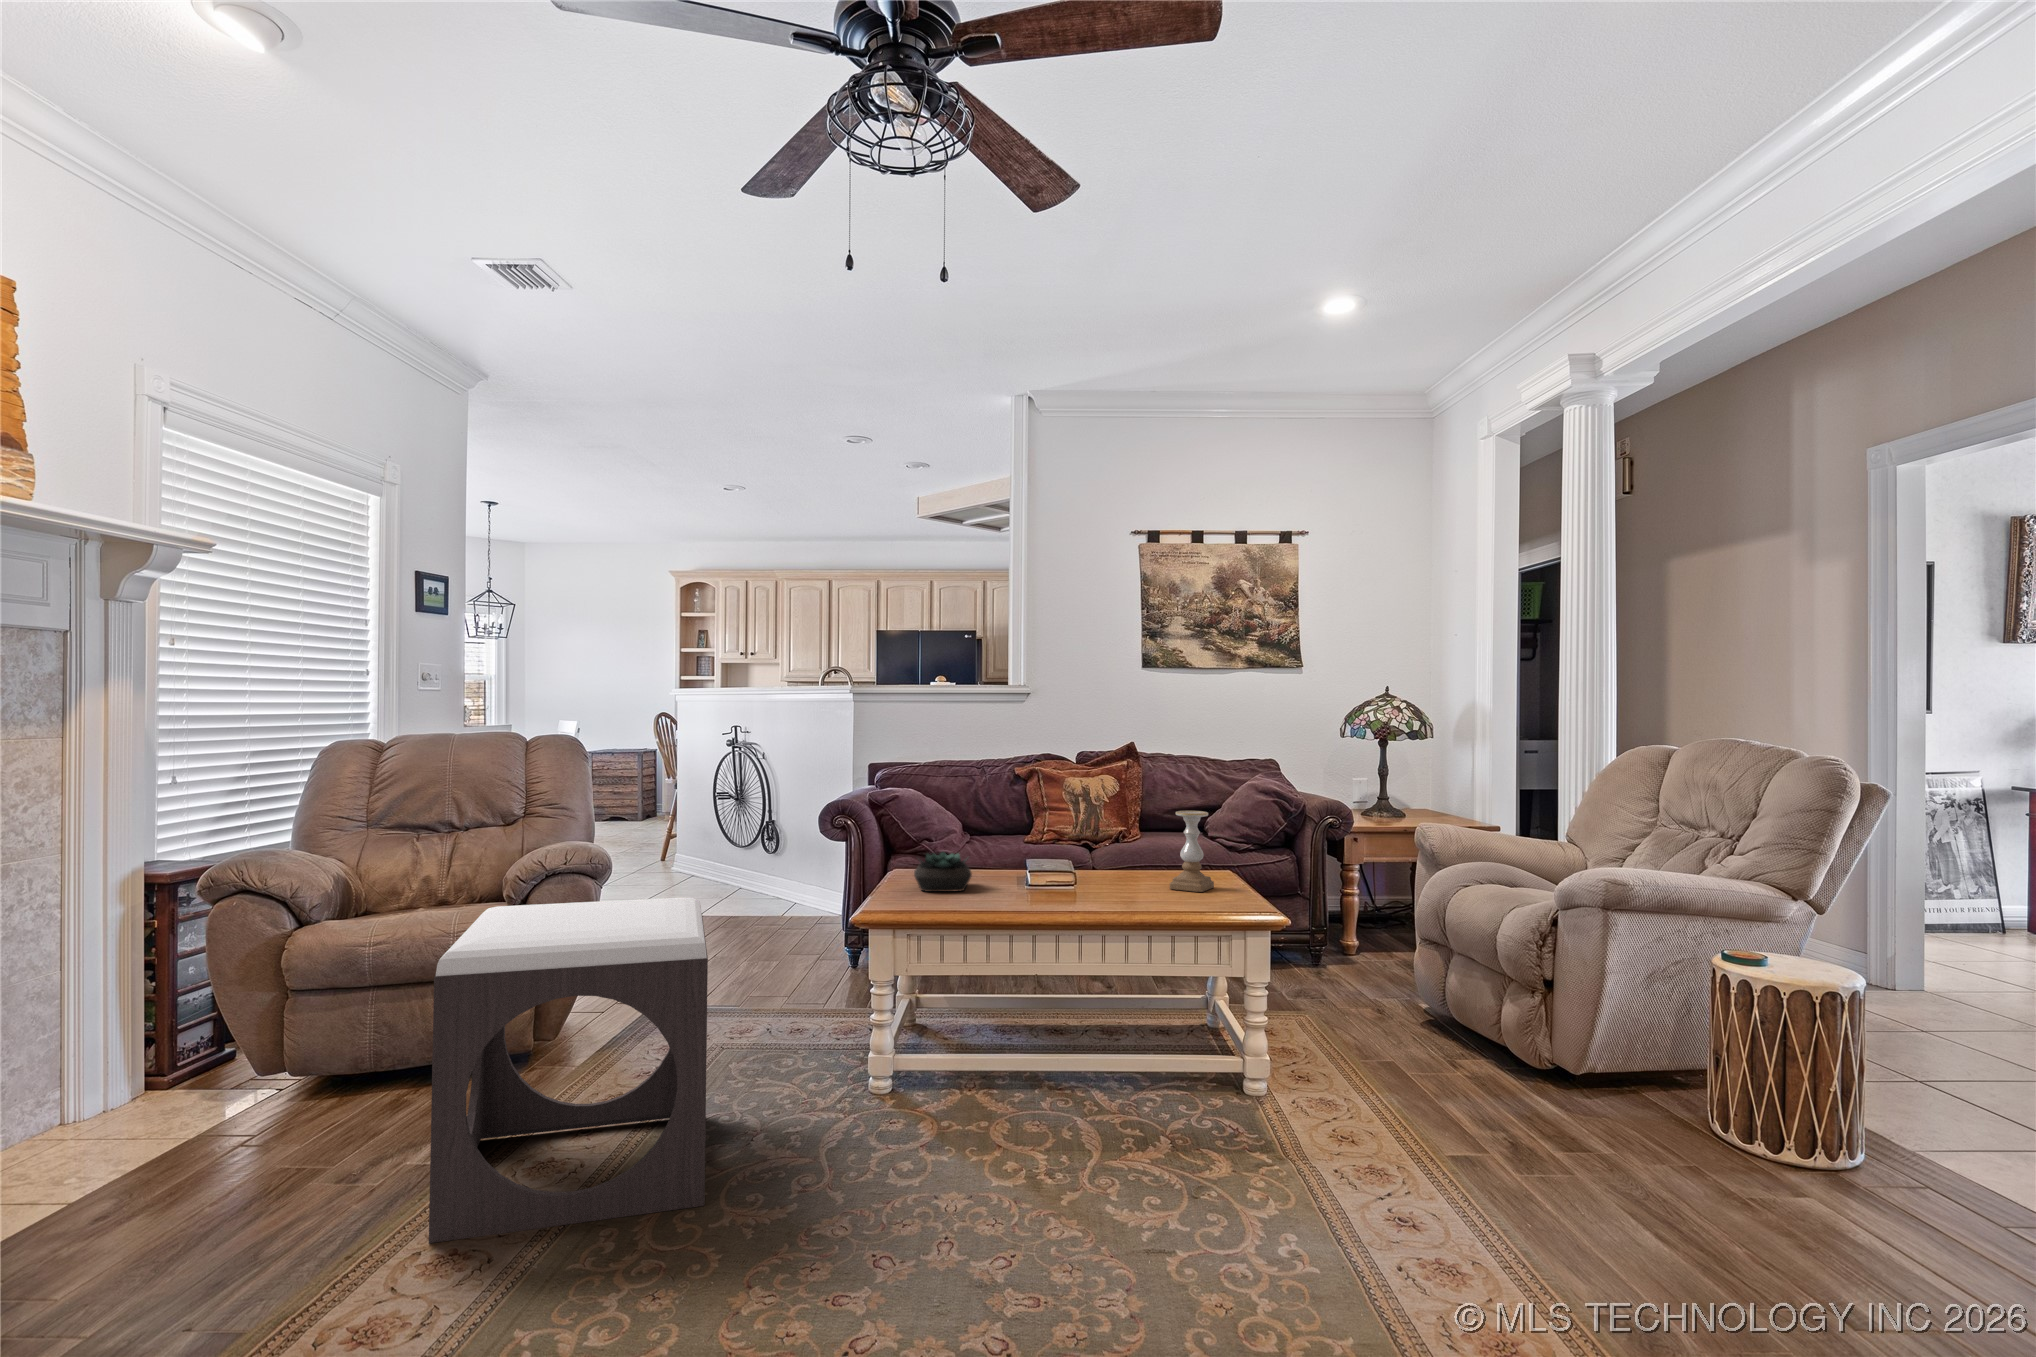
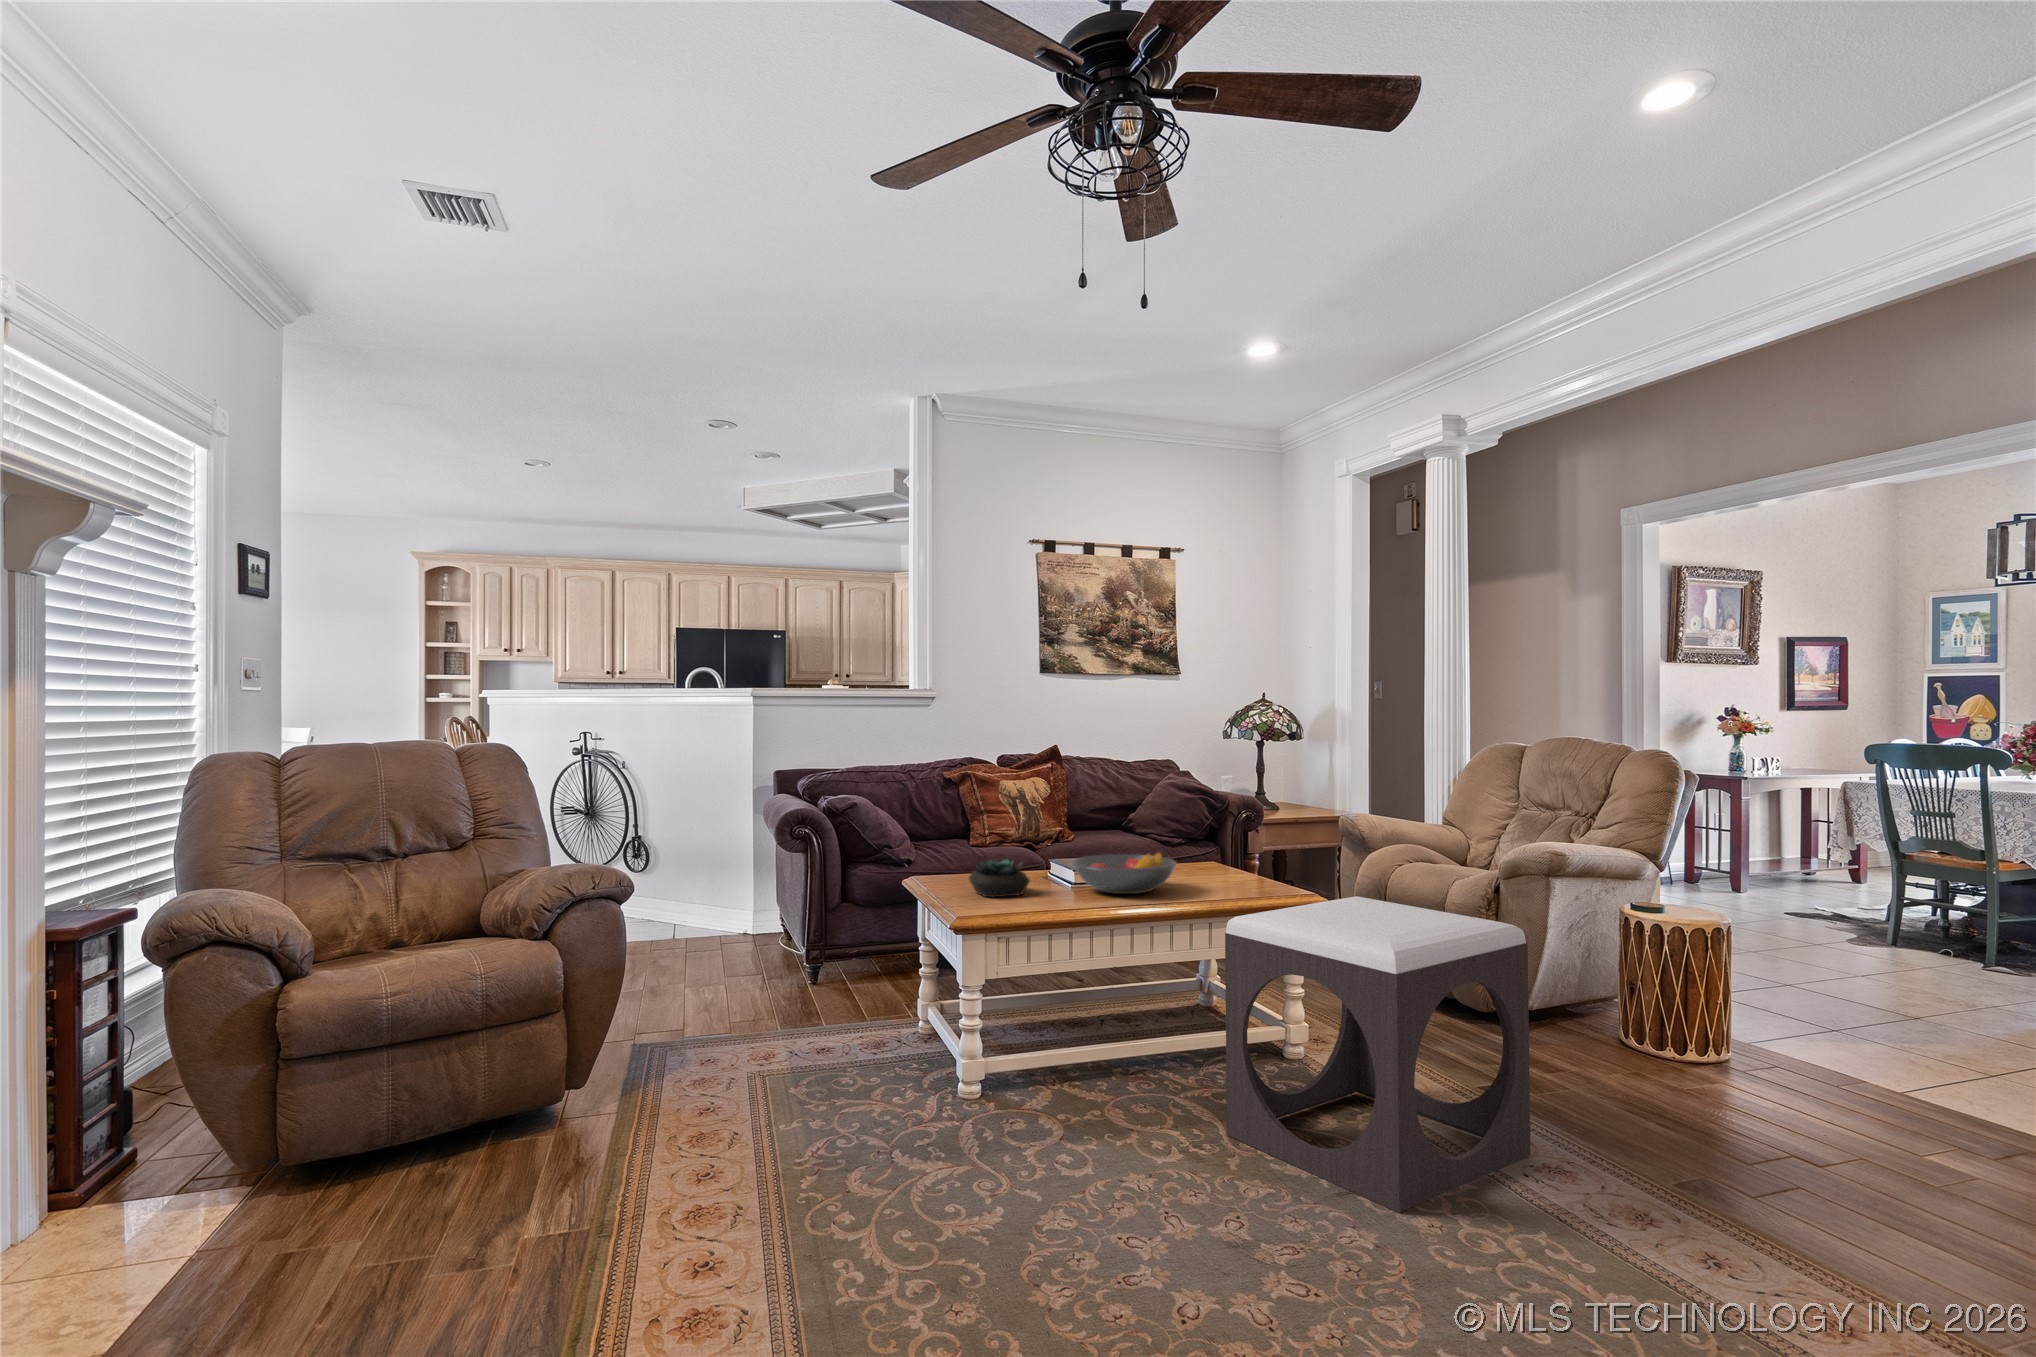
candle holder: present [1170,811,1214,892] -> none [1195,811,1228,883]
fruit bowl: none [1017,853,1132,897] -> present [1072,852,1176,894]
footstool: present [429,897,708,1243] -> present [1225,896,1530,1213]

